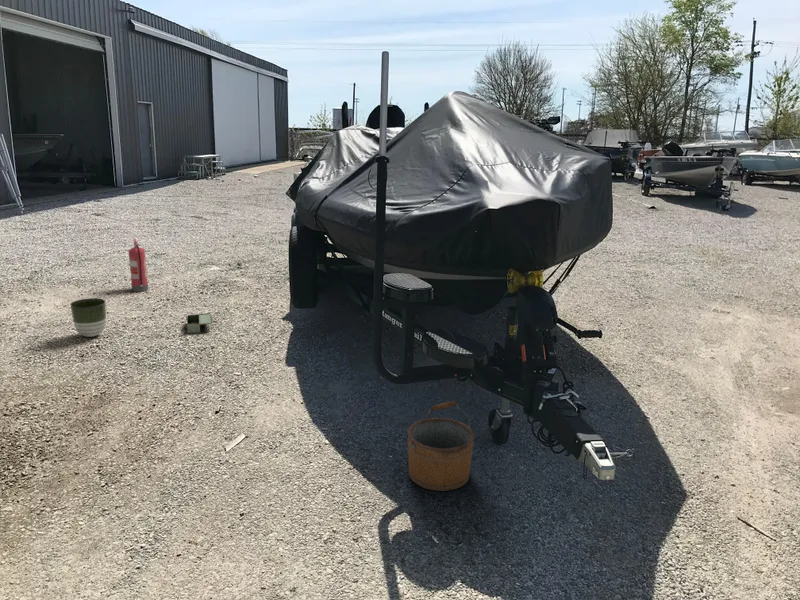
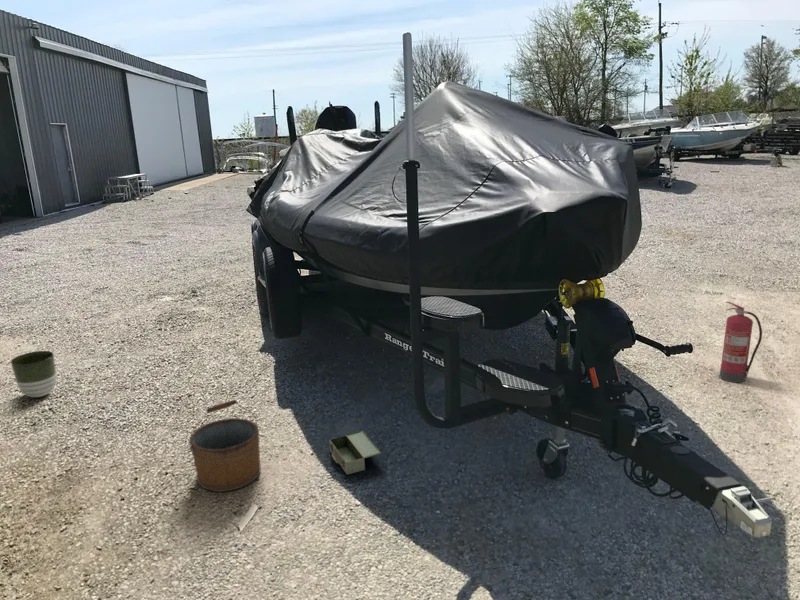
fire extinguisher: present [129,239,148,292] -> present [720,302,762,382]
toolbox: present [184,313,212,333] -> present [329,431,381,475]
bucket: present [408,401,474,491] -> present [189,400,261,492]

